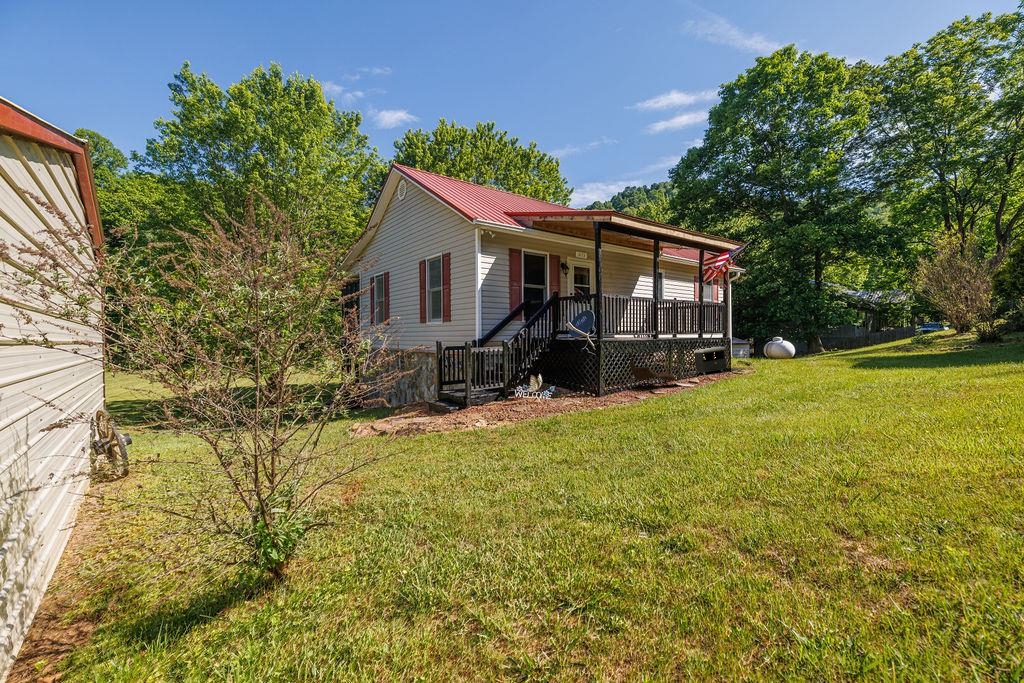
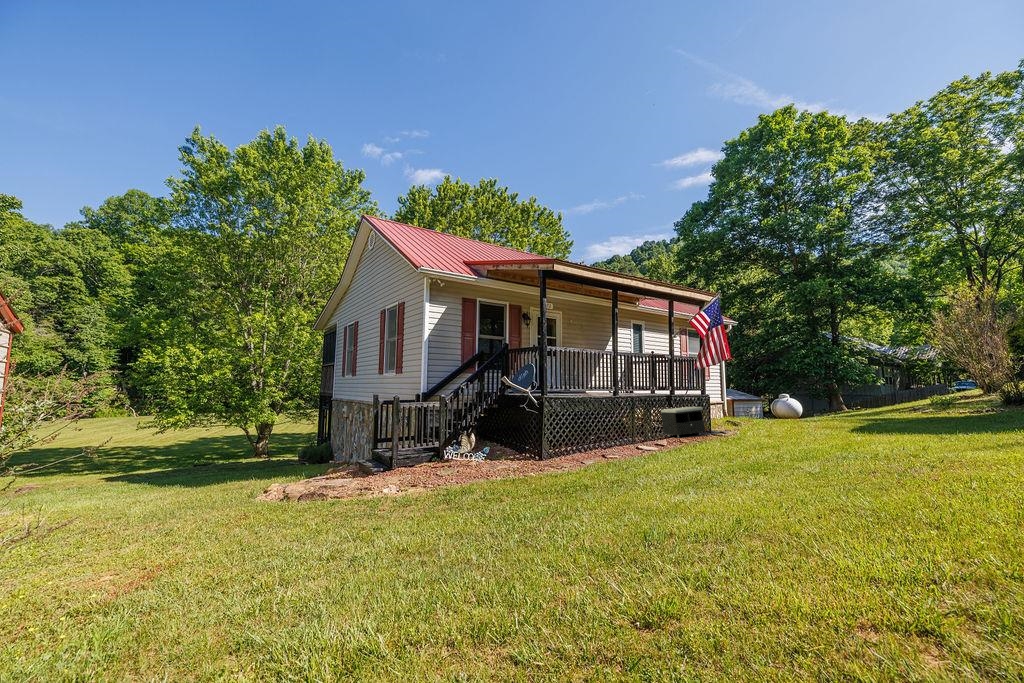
lounge chair: present [629,352,675,389] -> none [582,408,636,453]

